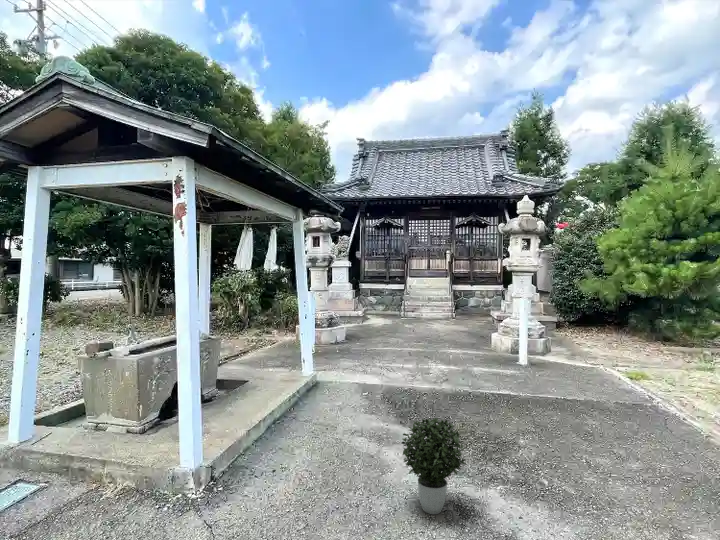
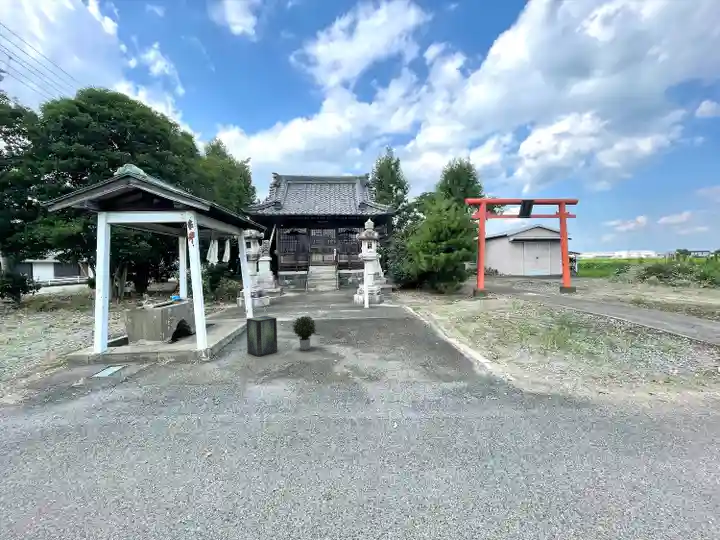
storage box: none [285,405,361,528] -> present [247,316,277,356]

